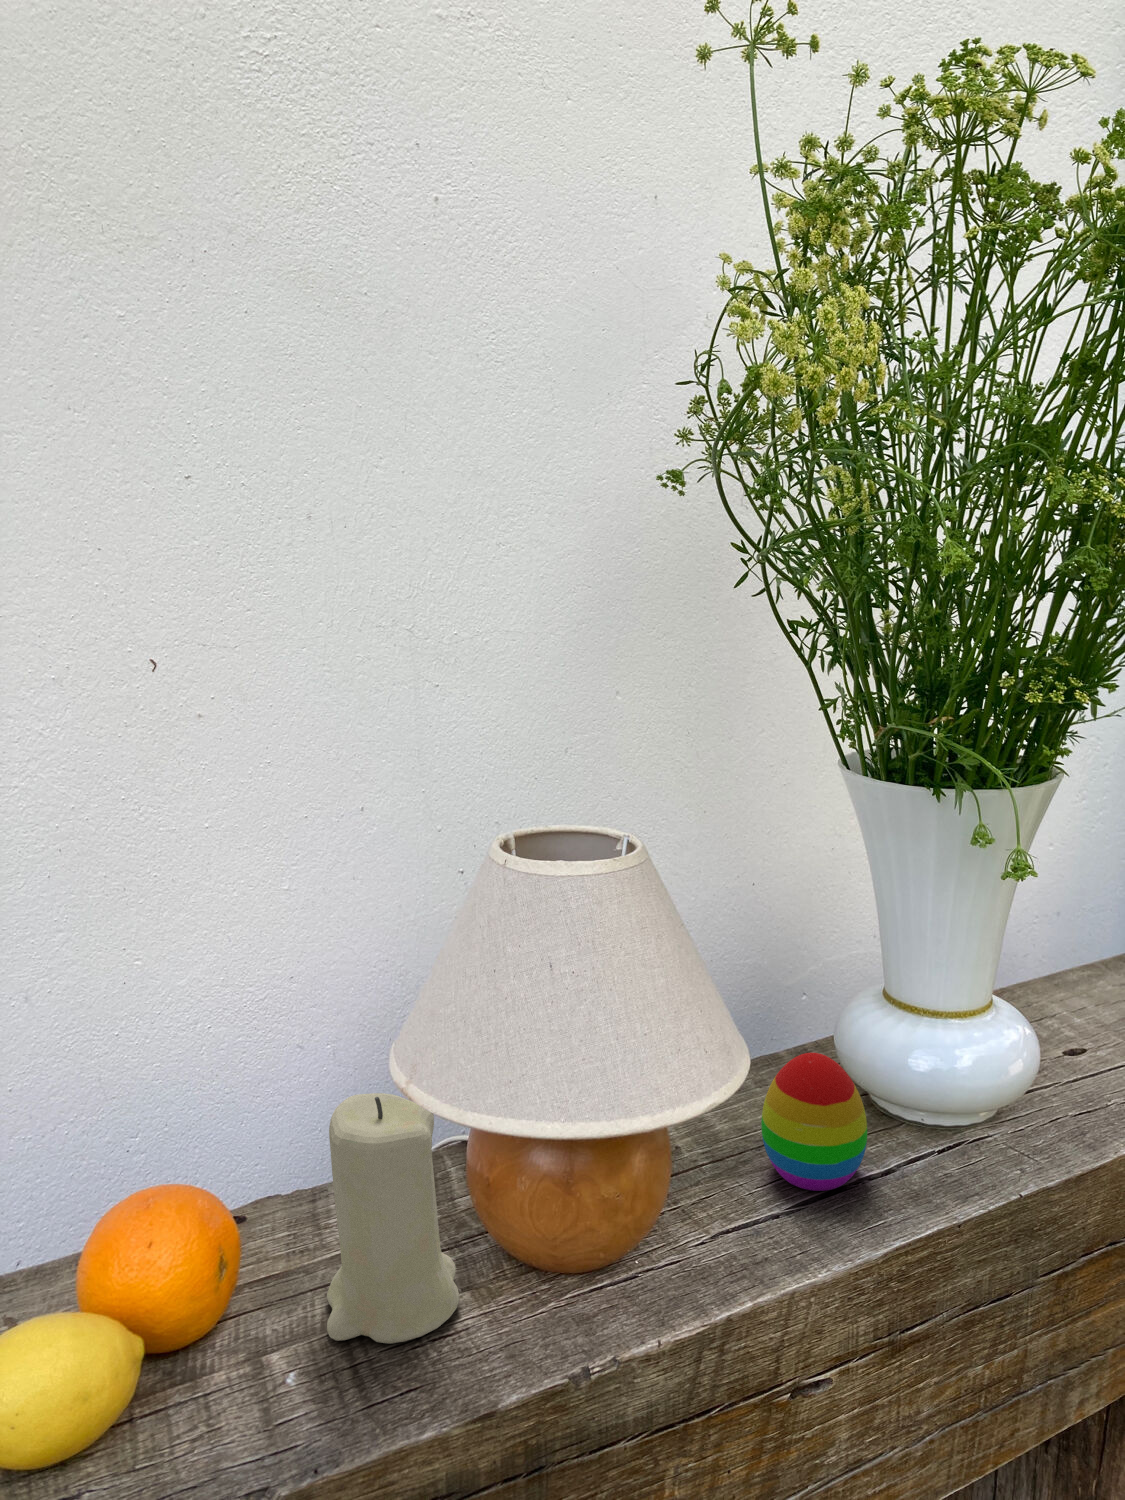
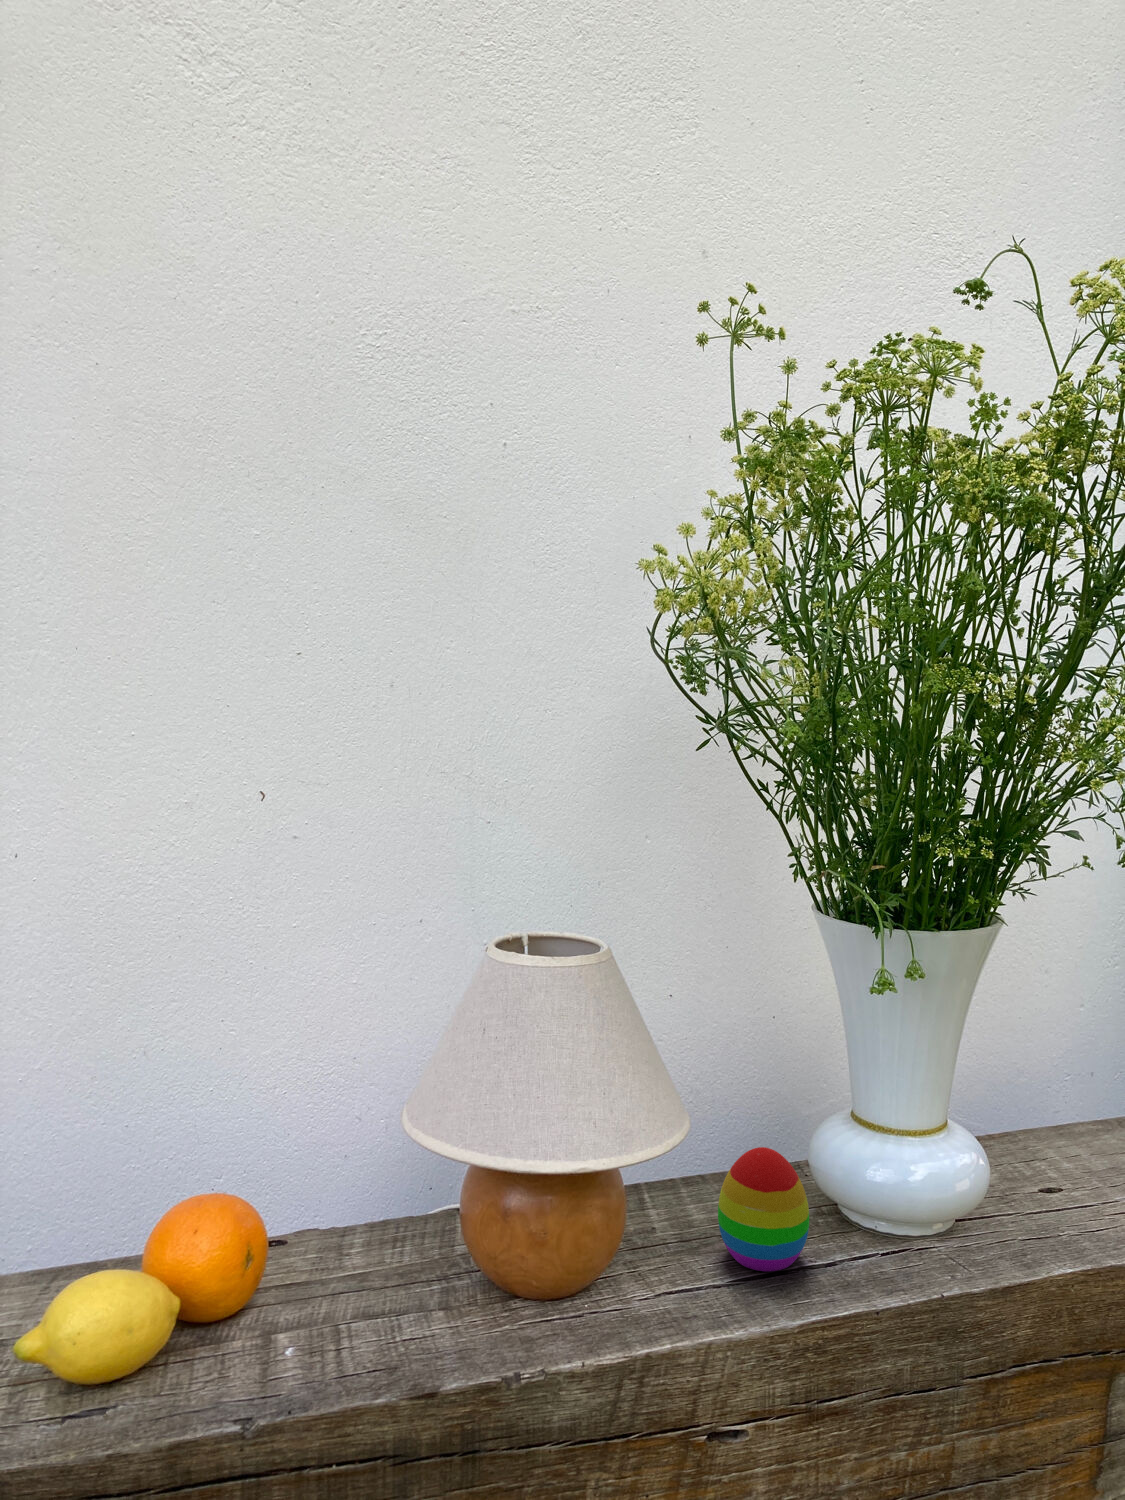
candle: present [327,1093,459,1344] -> none [325,1133,437,1338]

